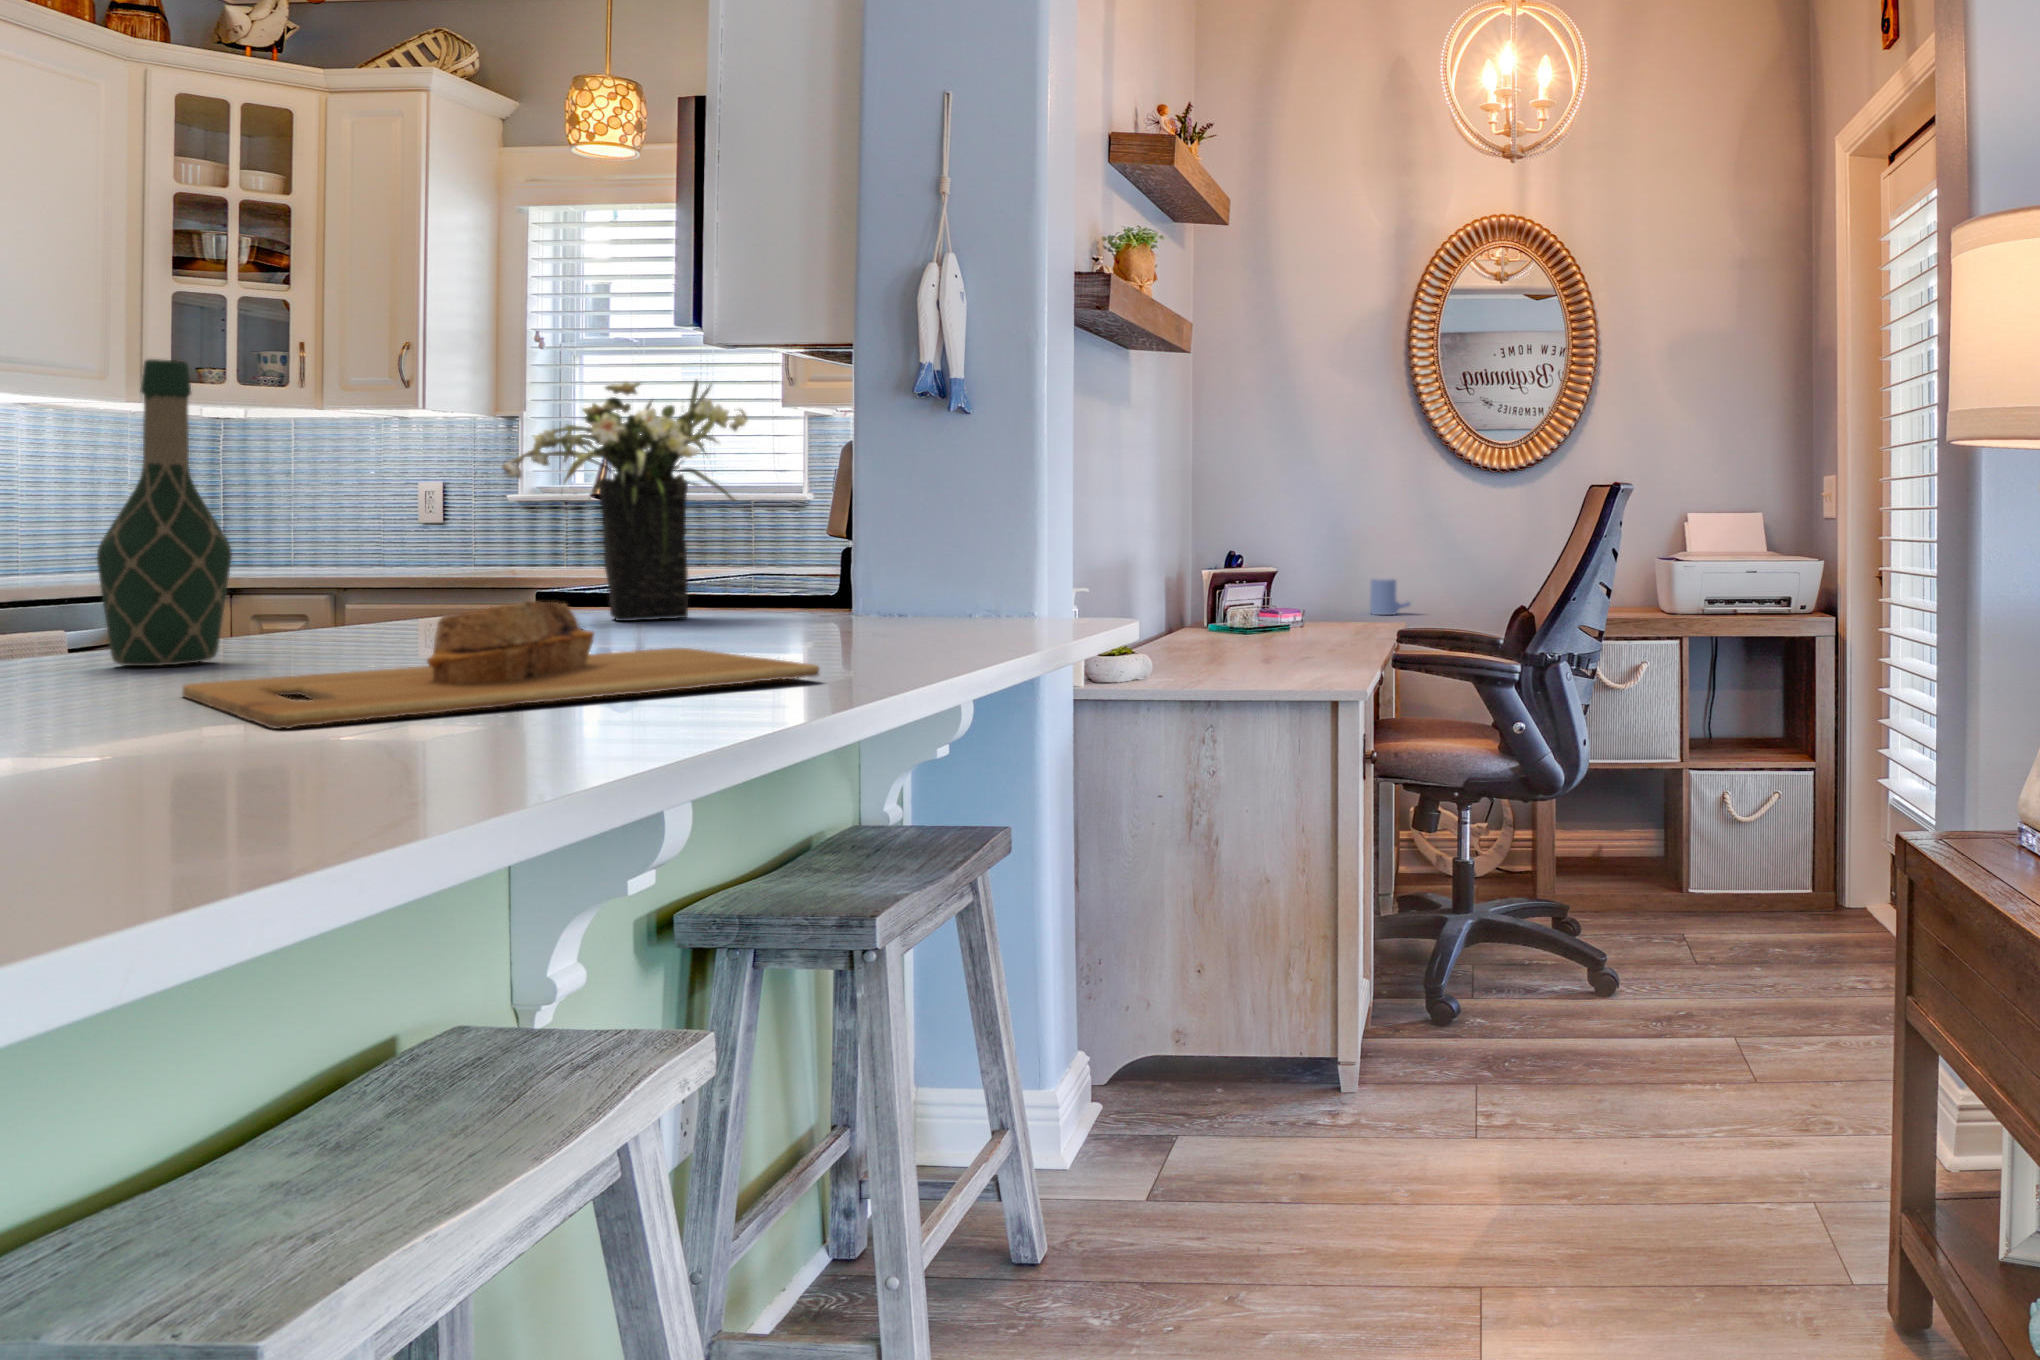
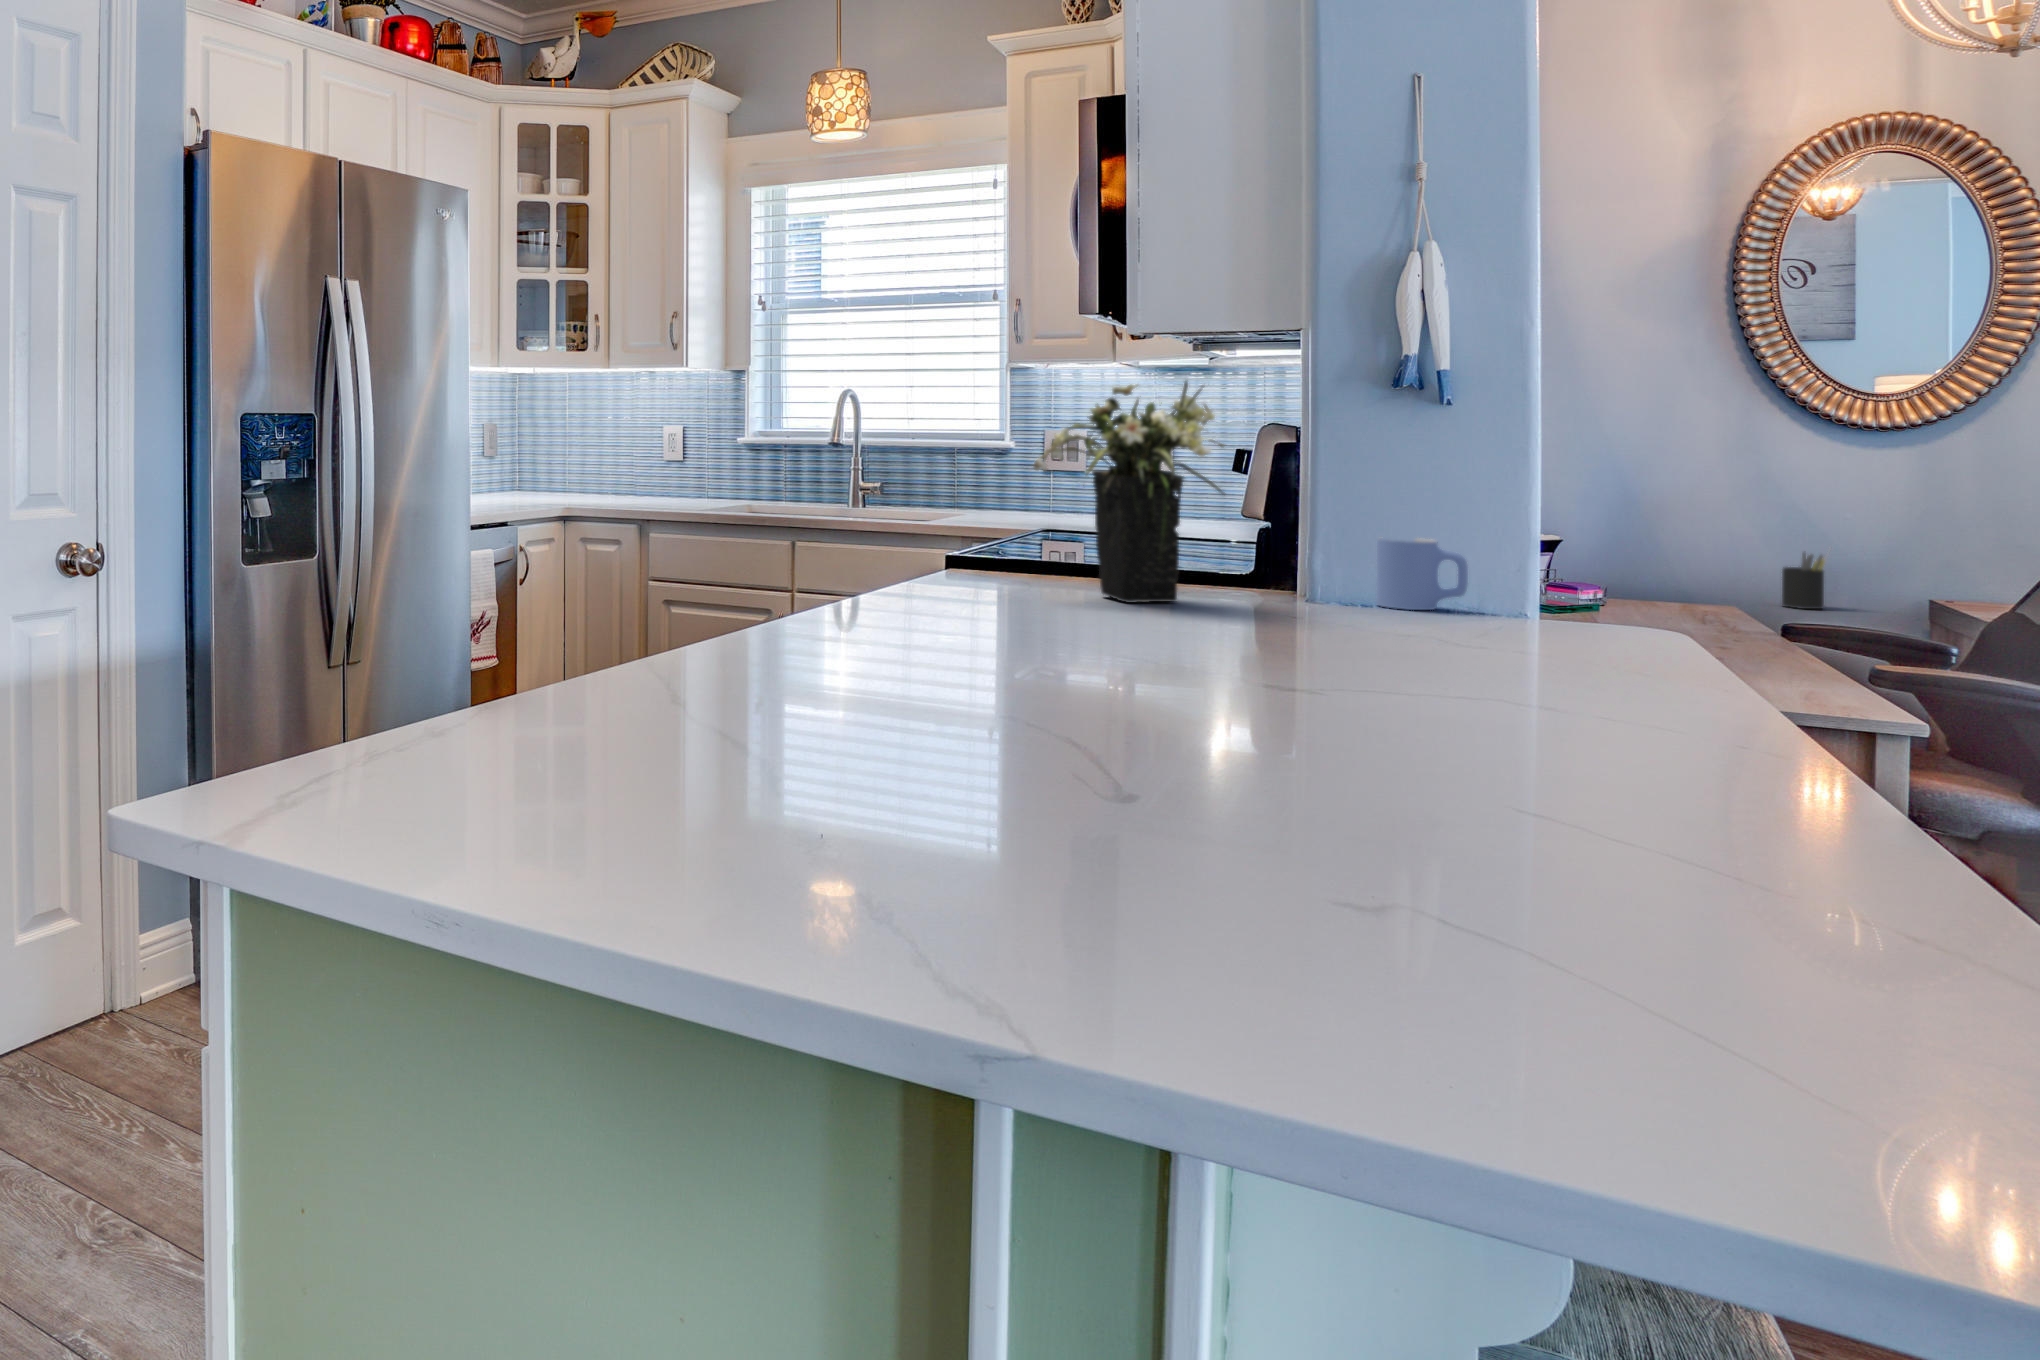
wine bottle: present [97,359,232,666] -> none [923,404,1003,647]
pen holder: none [1434,566,1464,617] -> present [1782,547,1832,609]
mug: present [1370,579,1410,615] -> present [1376,537,1468,610]
cutting board: present [183,601,819,729] -> none [1116,633,1665,758]

